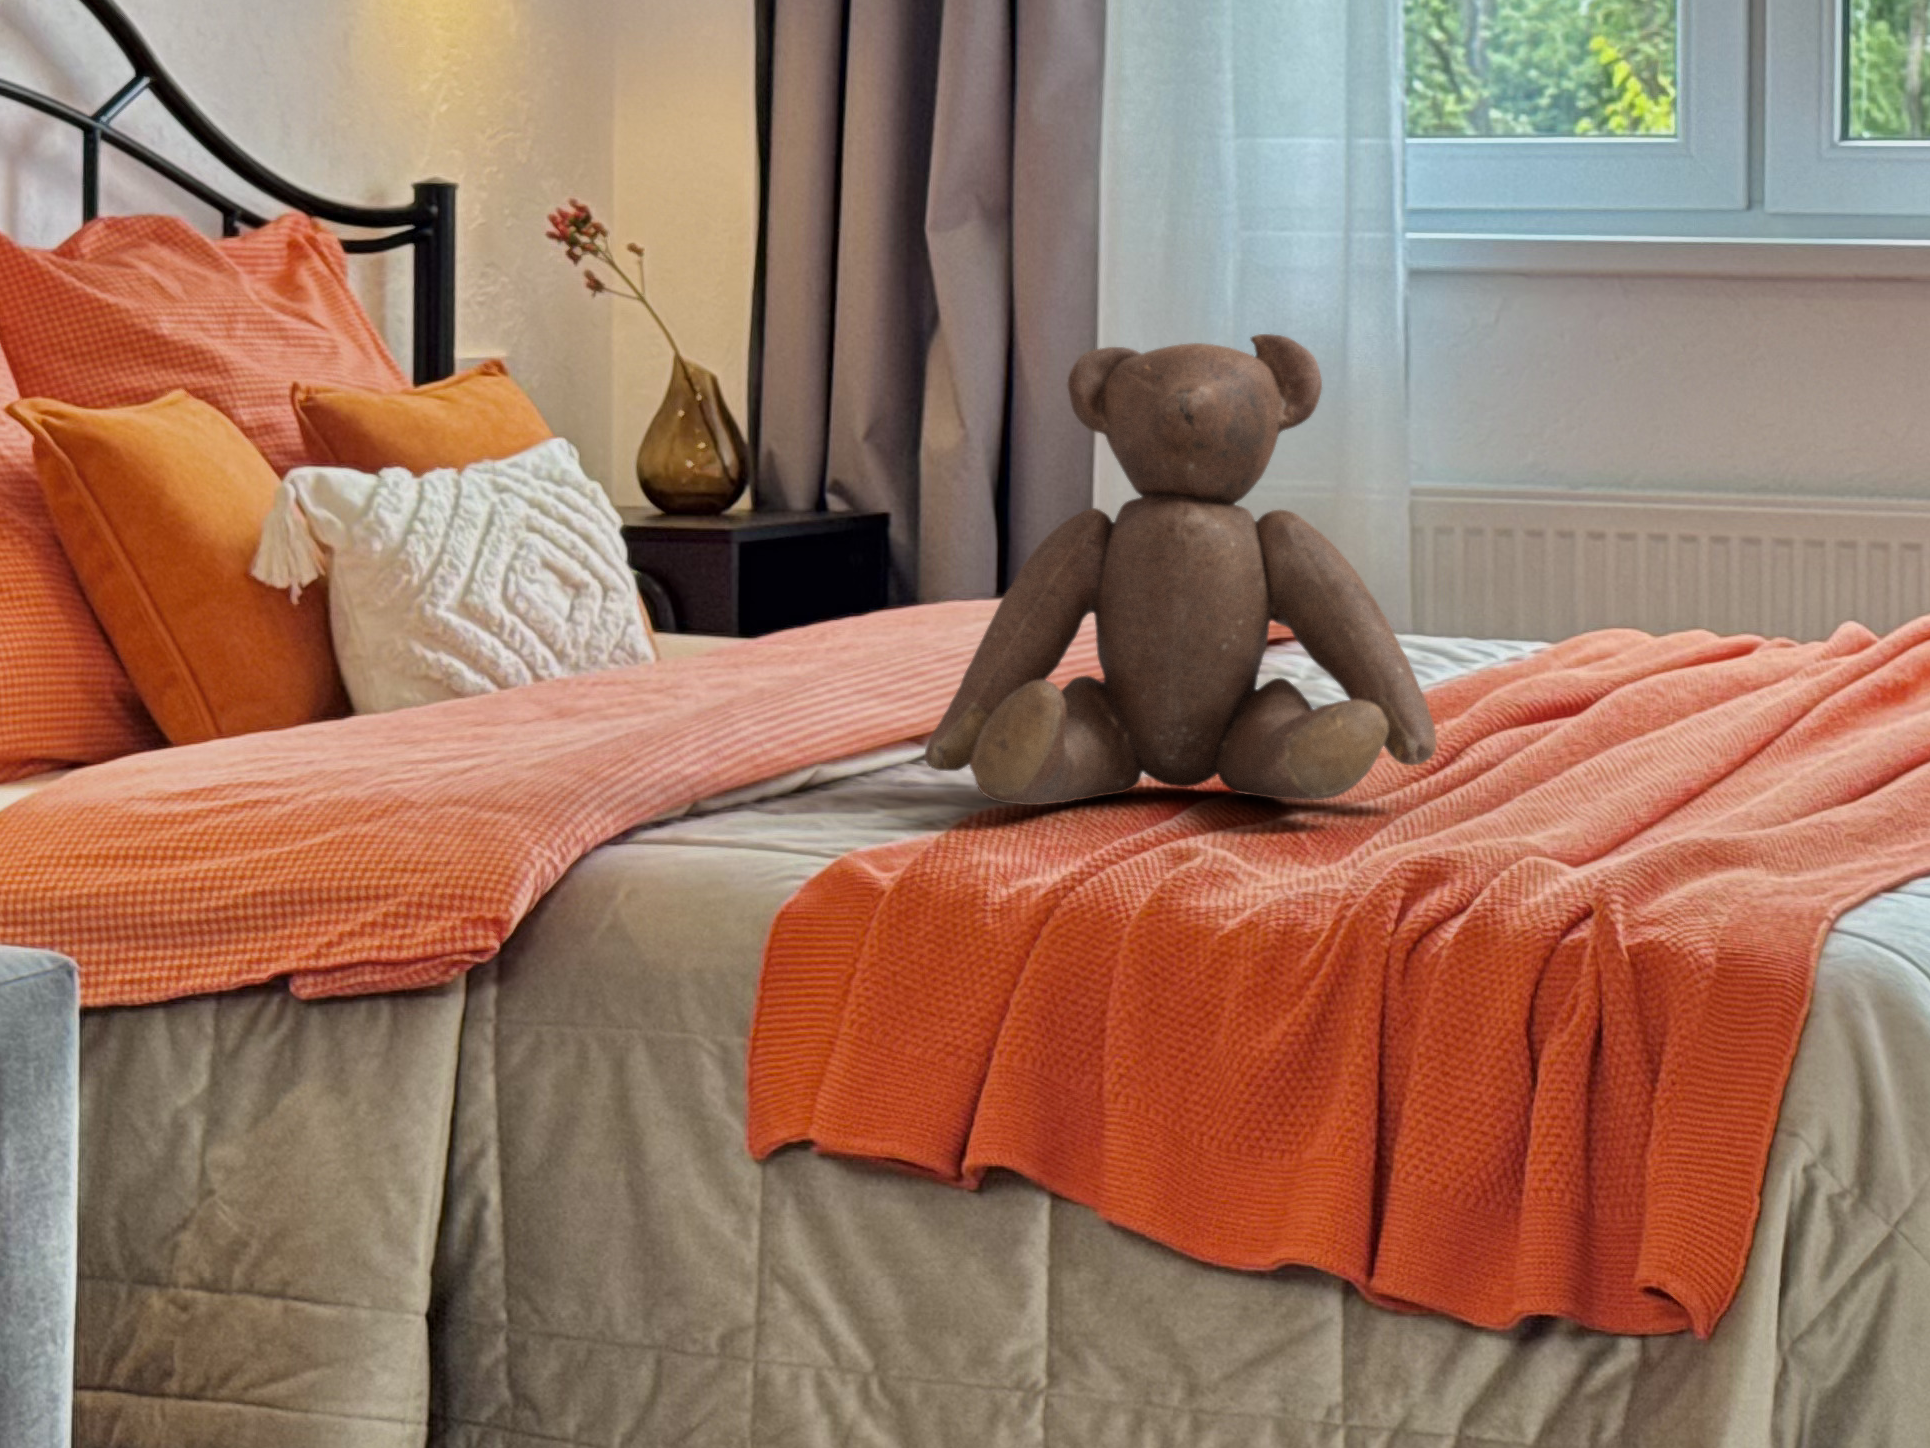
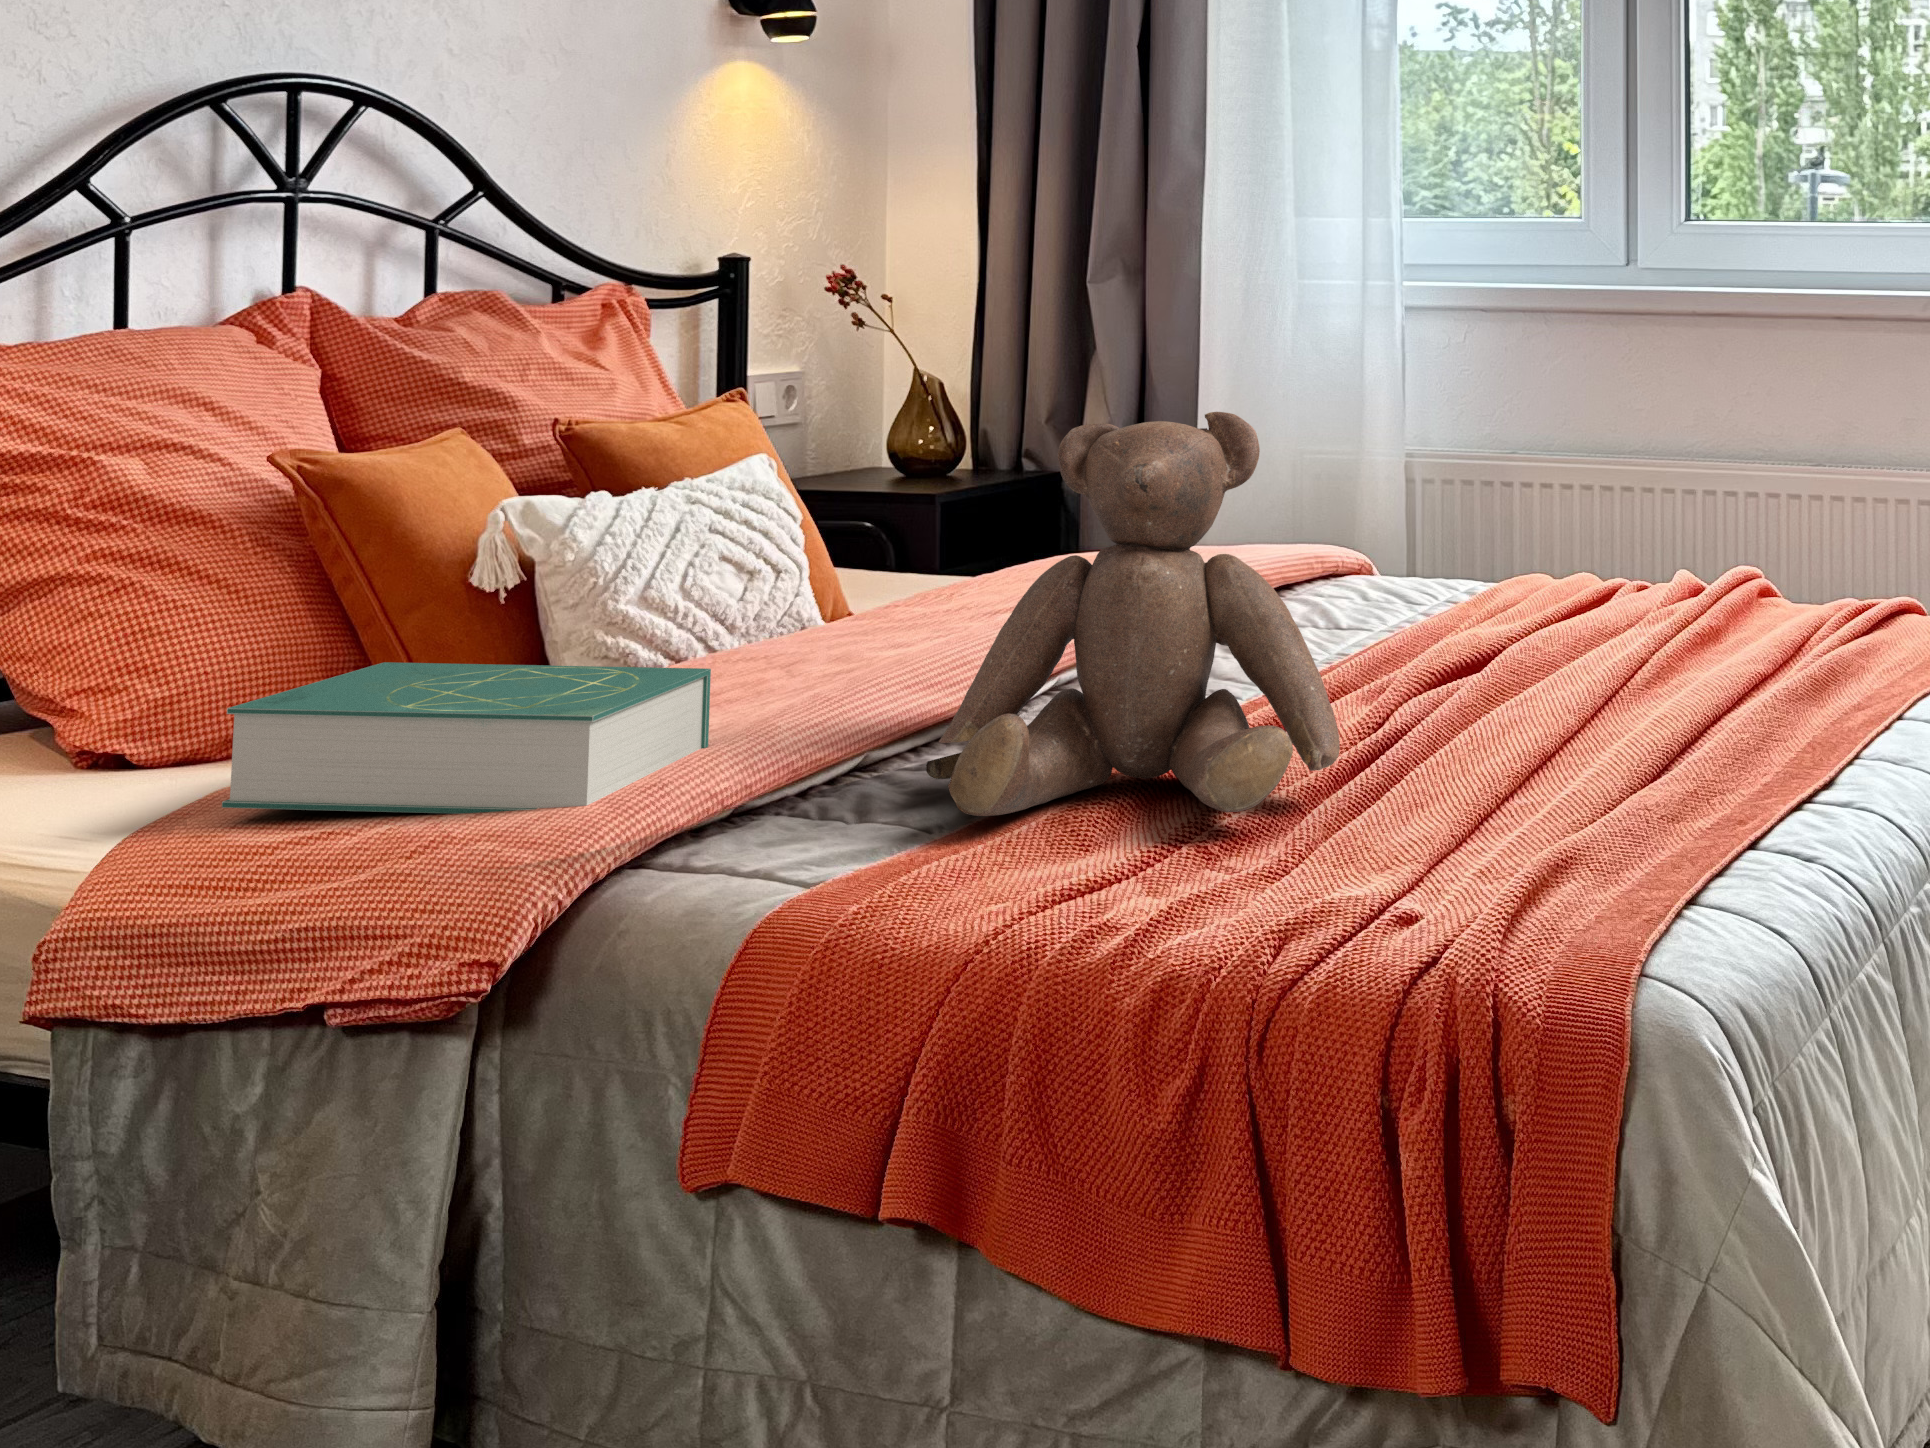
book: none [131,633,644,781] -> present [222,662,711,814]

